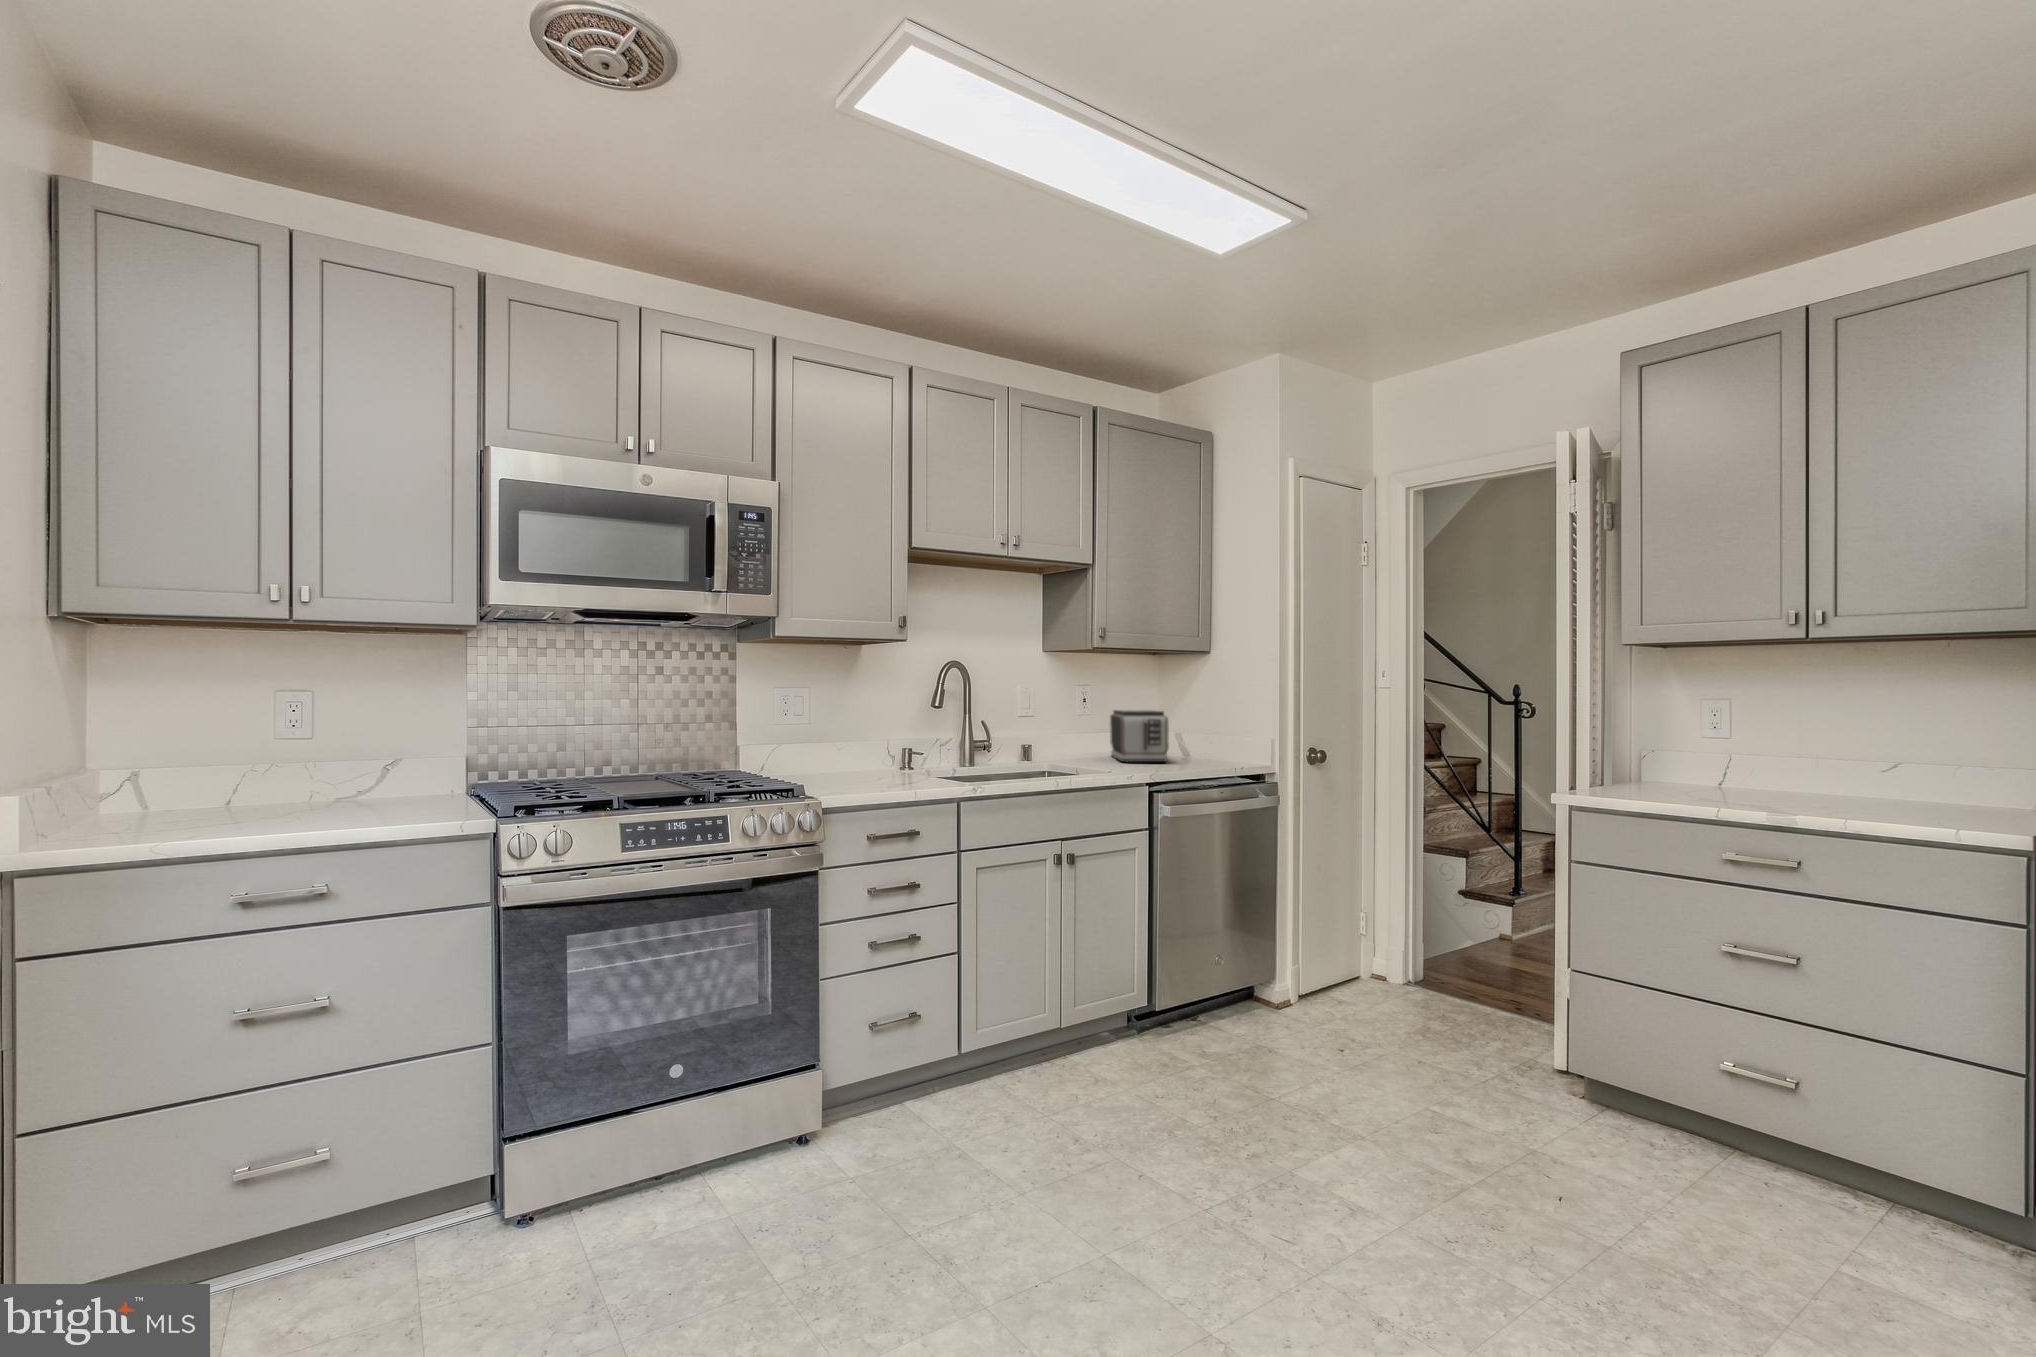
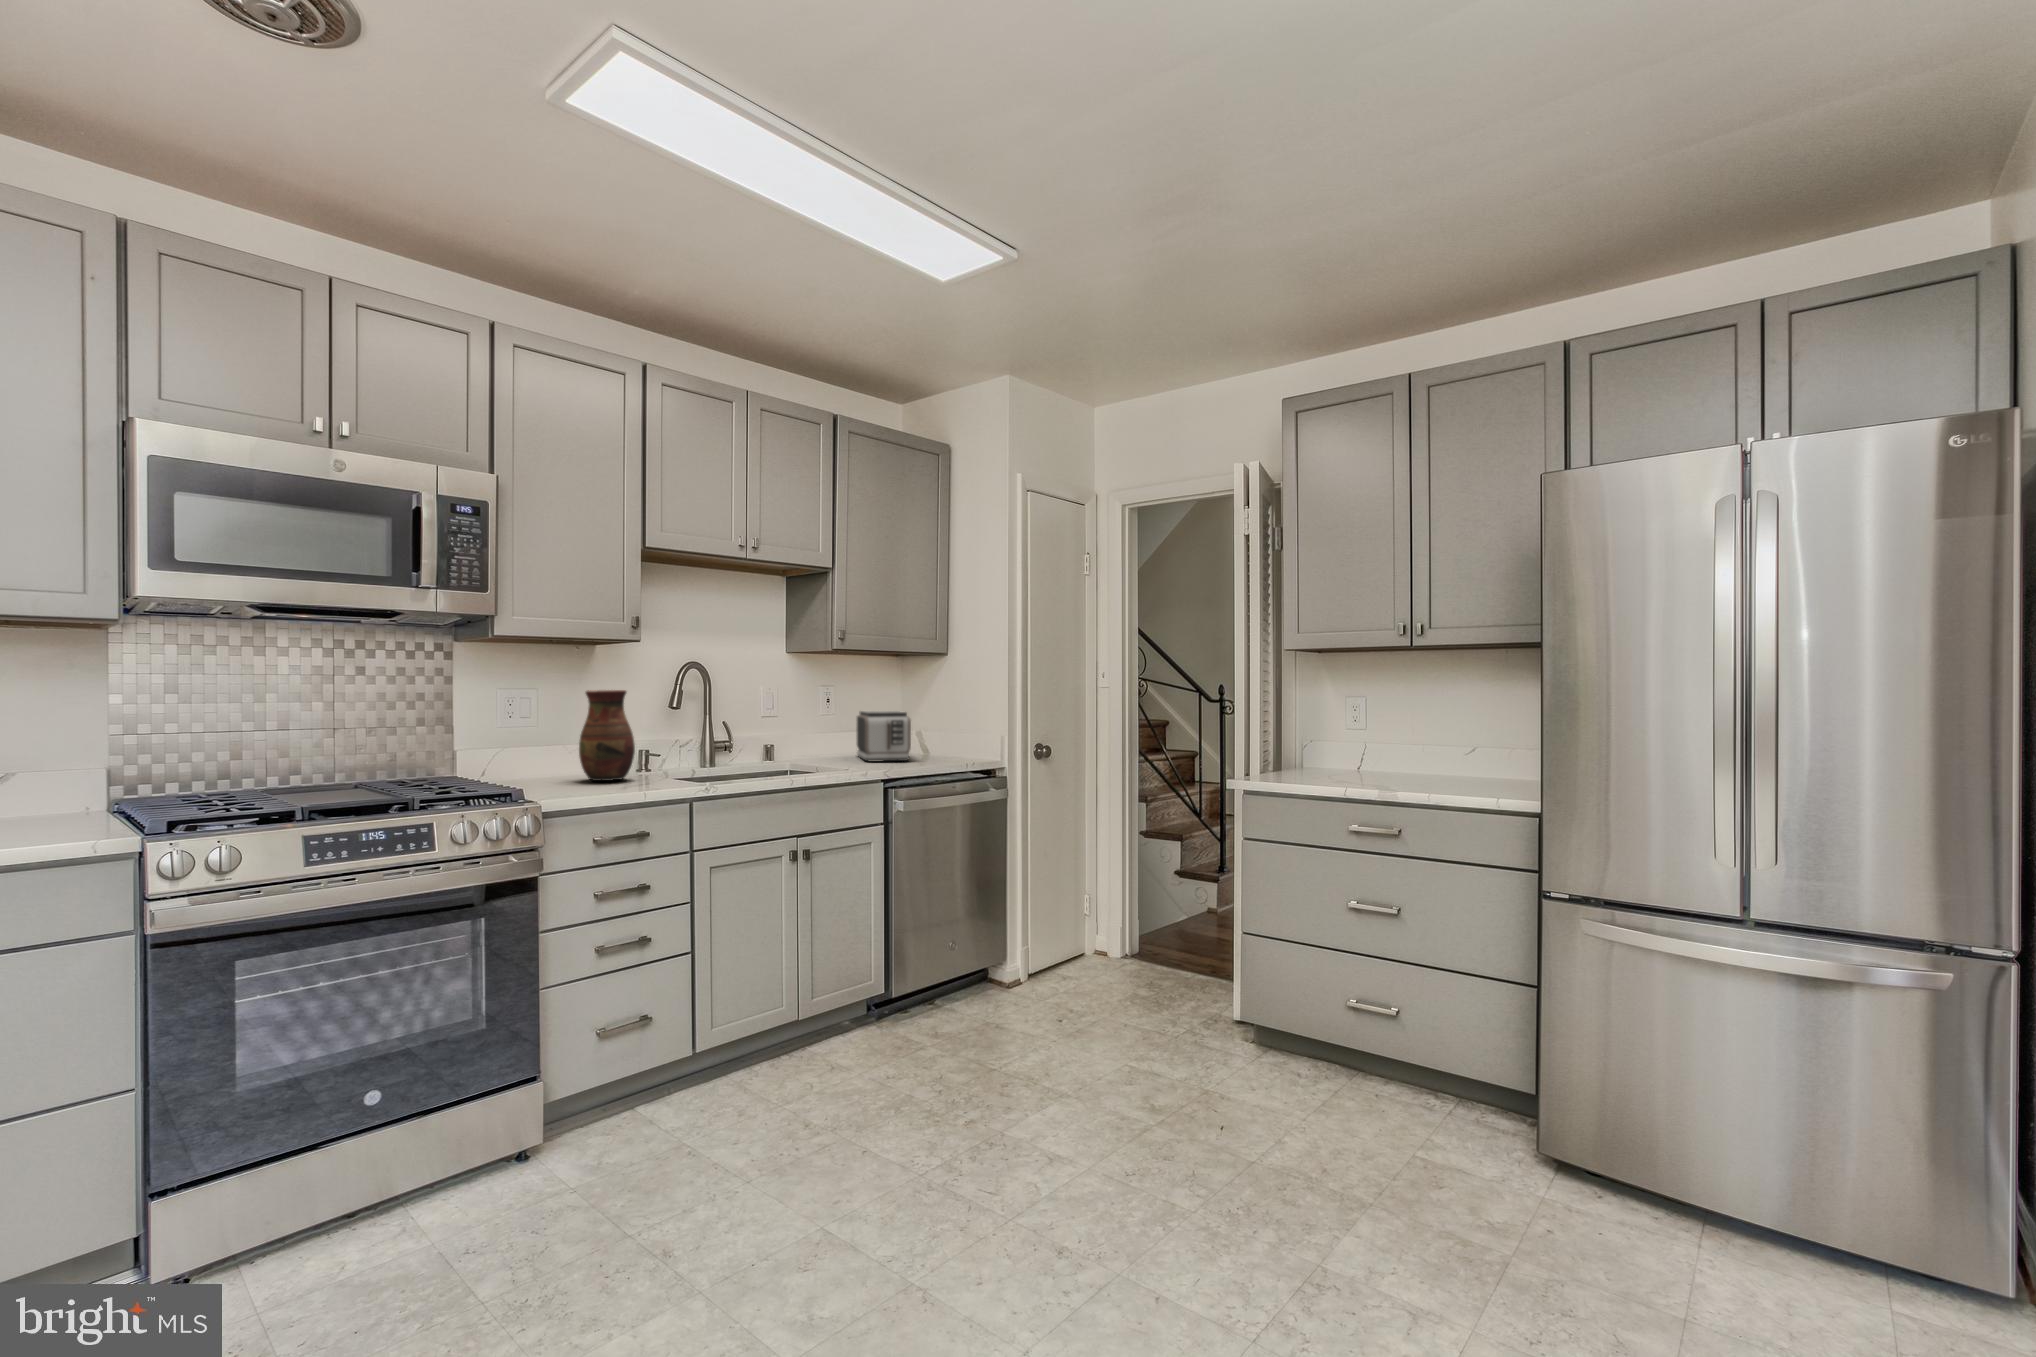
vase: none [850,688,901,778] -> present [579,690,635,781]

